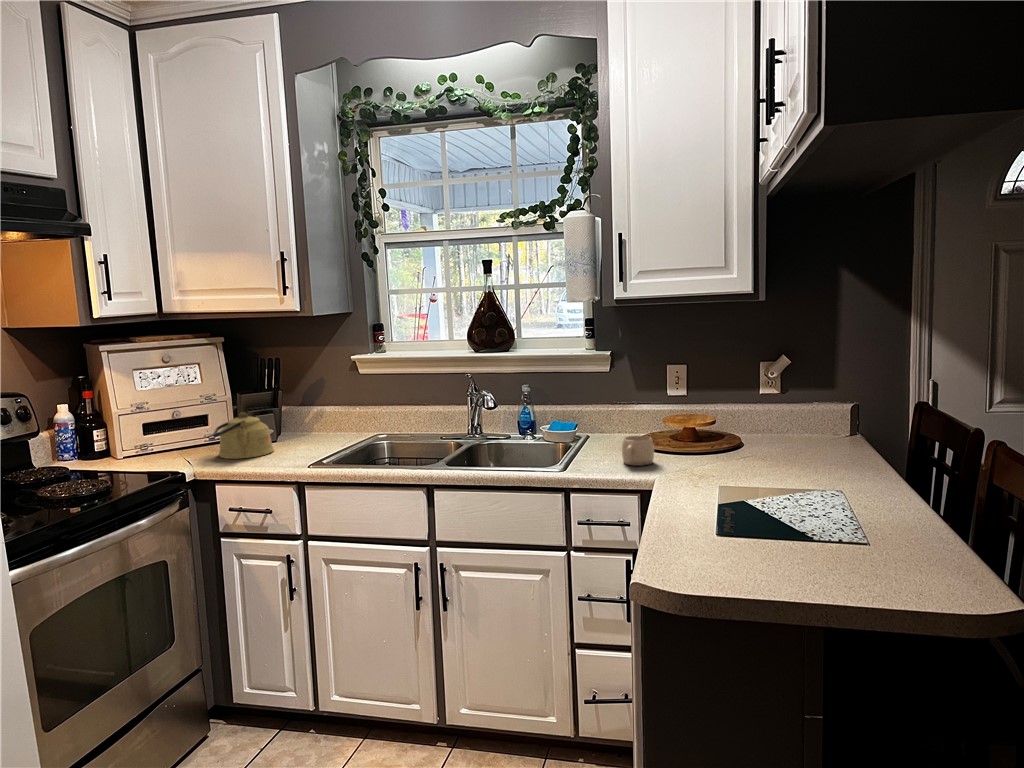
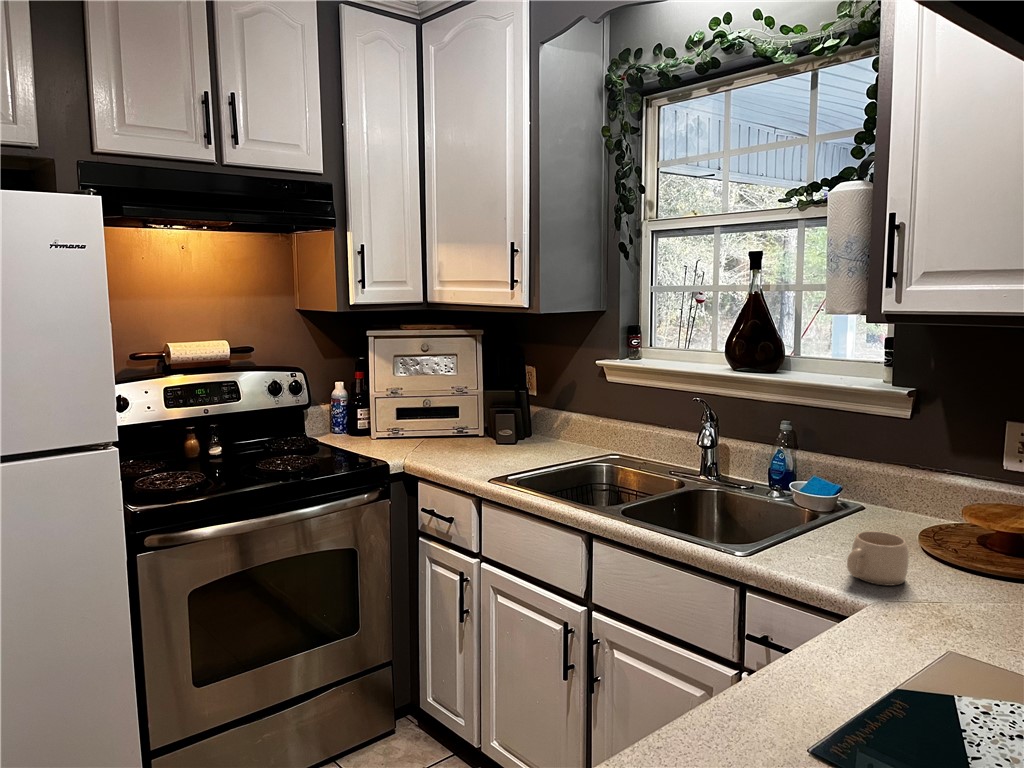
kettle: present [213,412,274,459] -> none [432,410,496,458]

